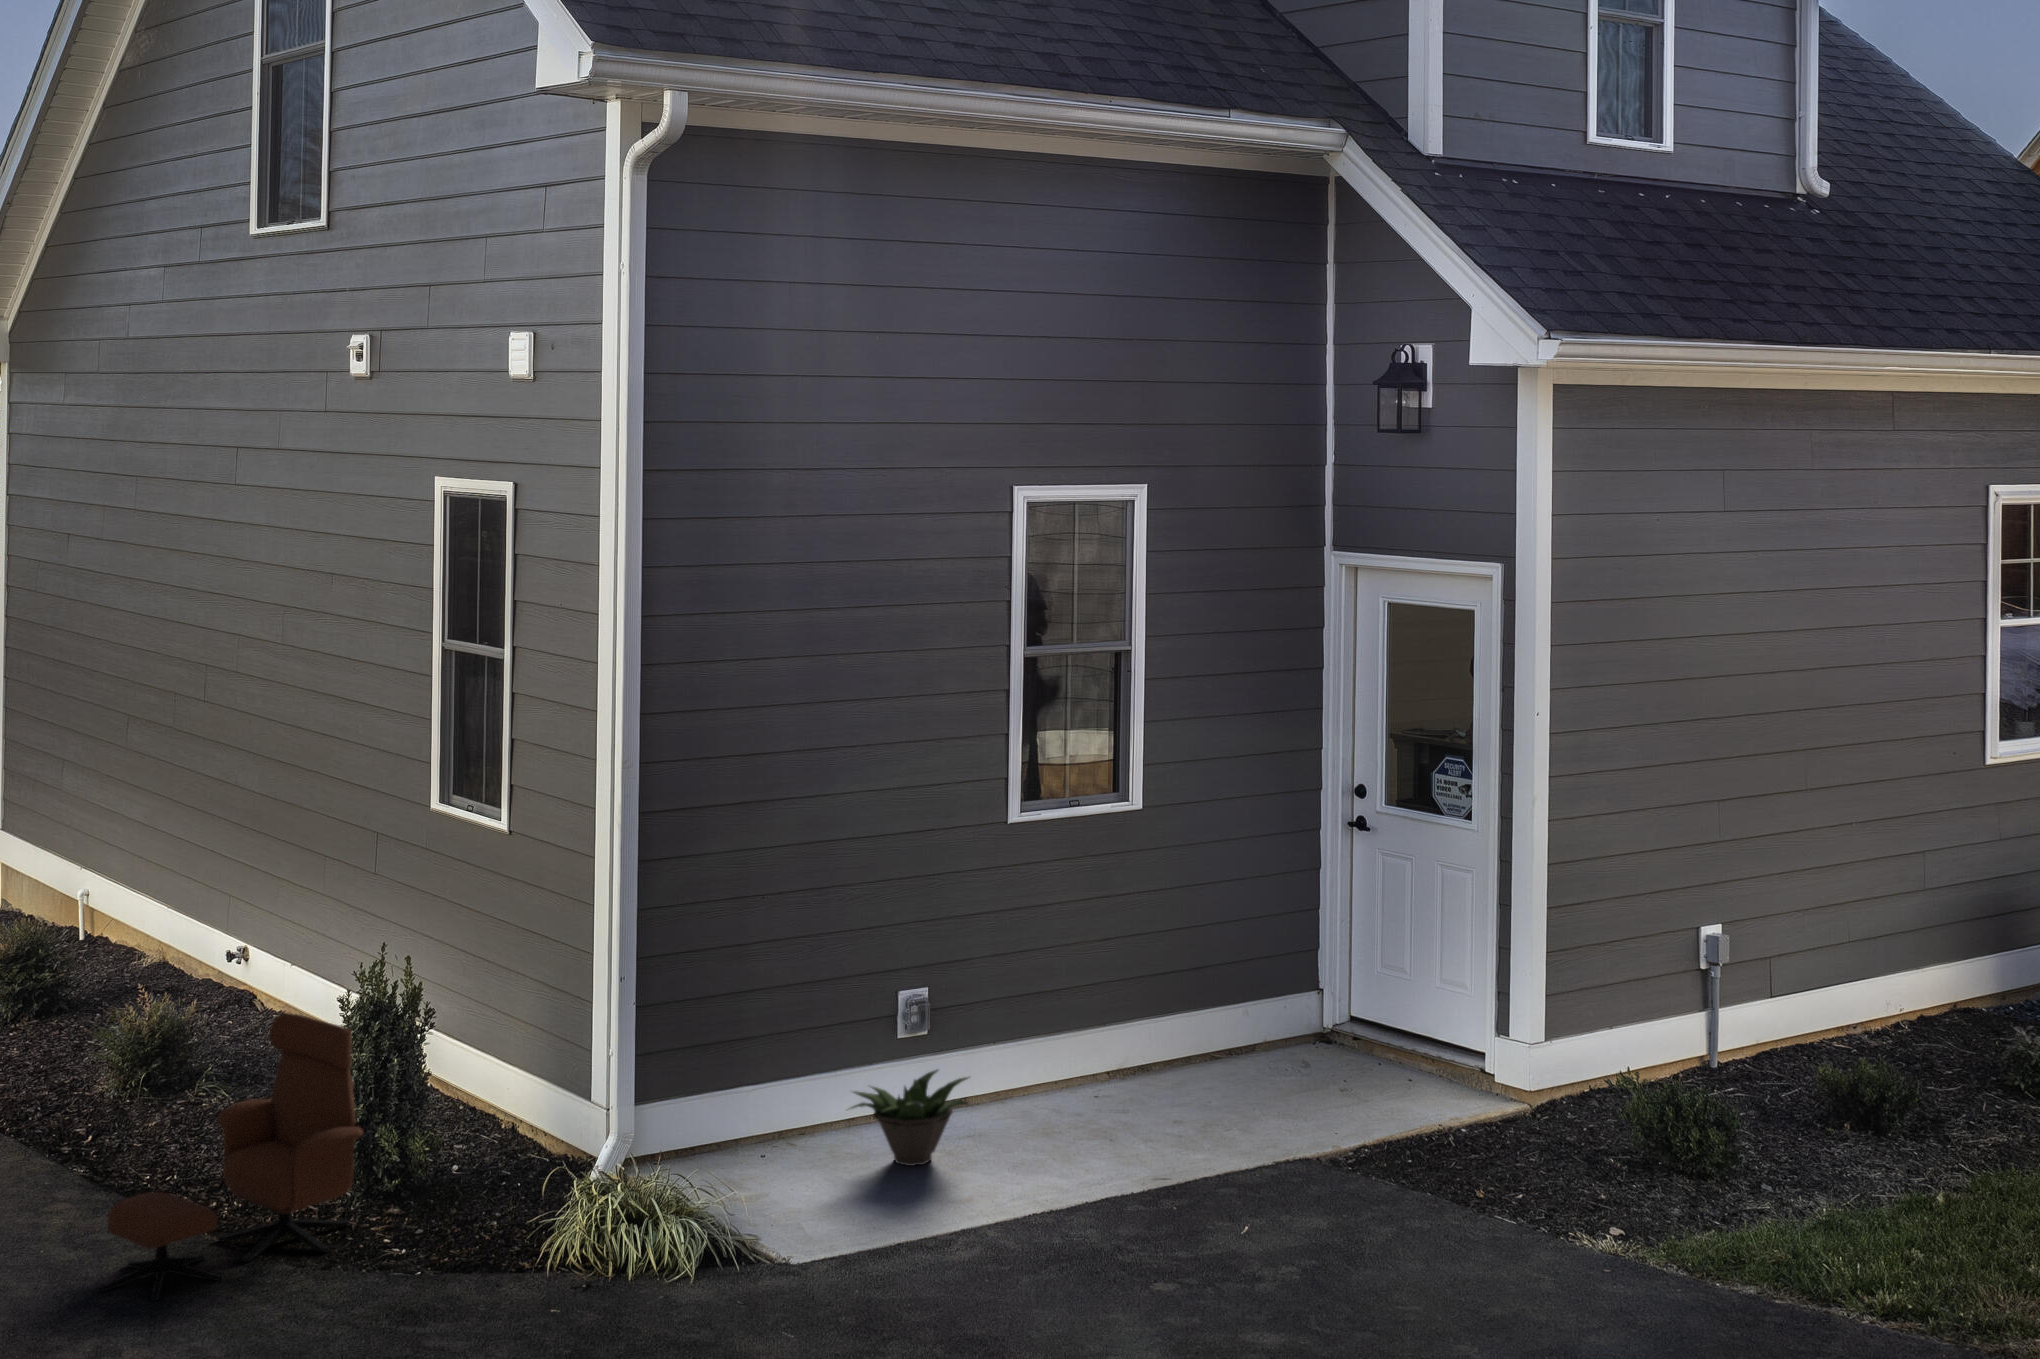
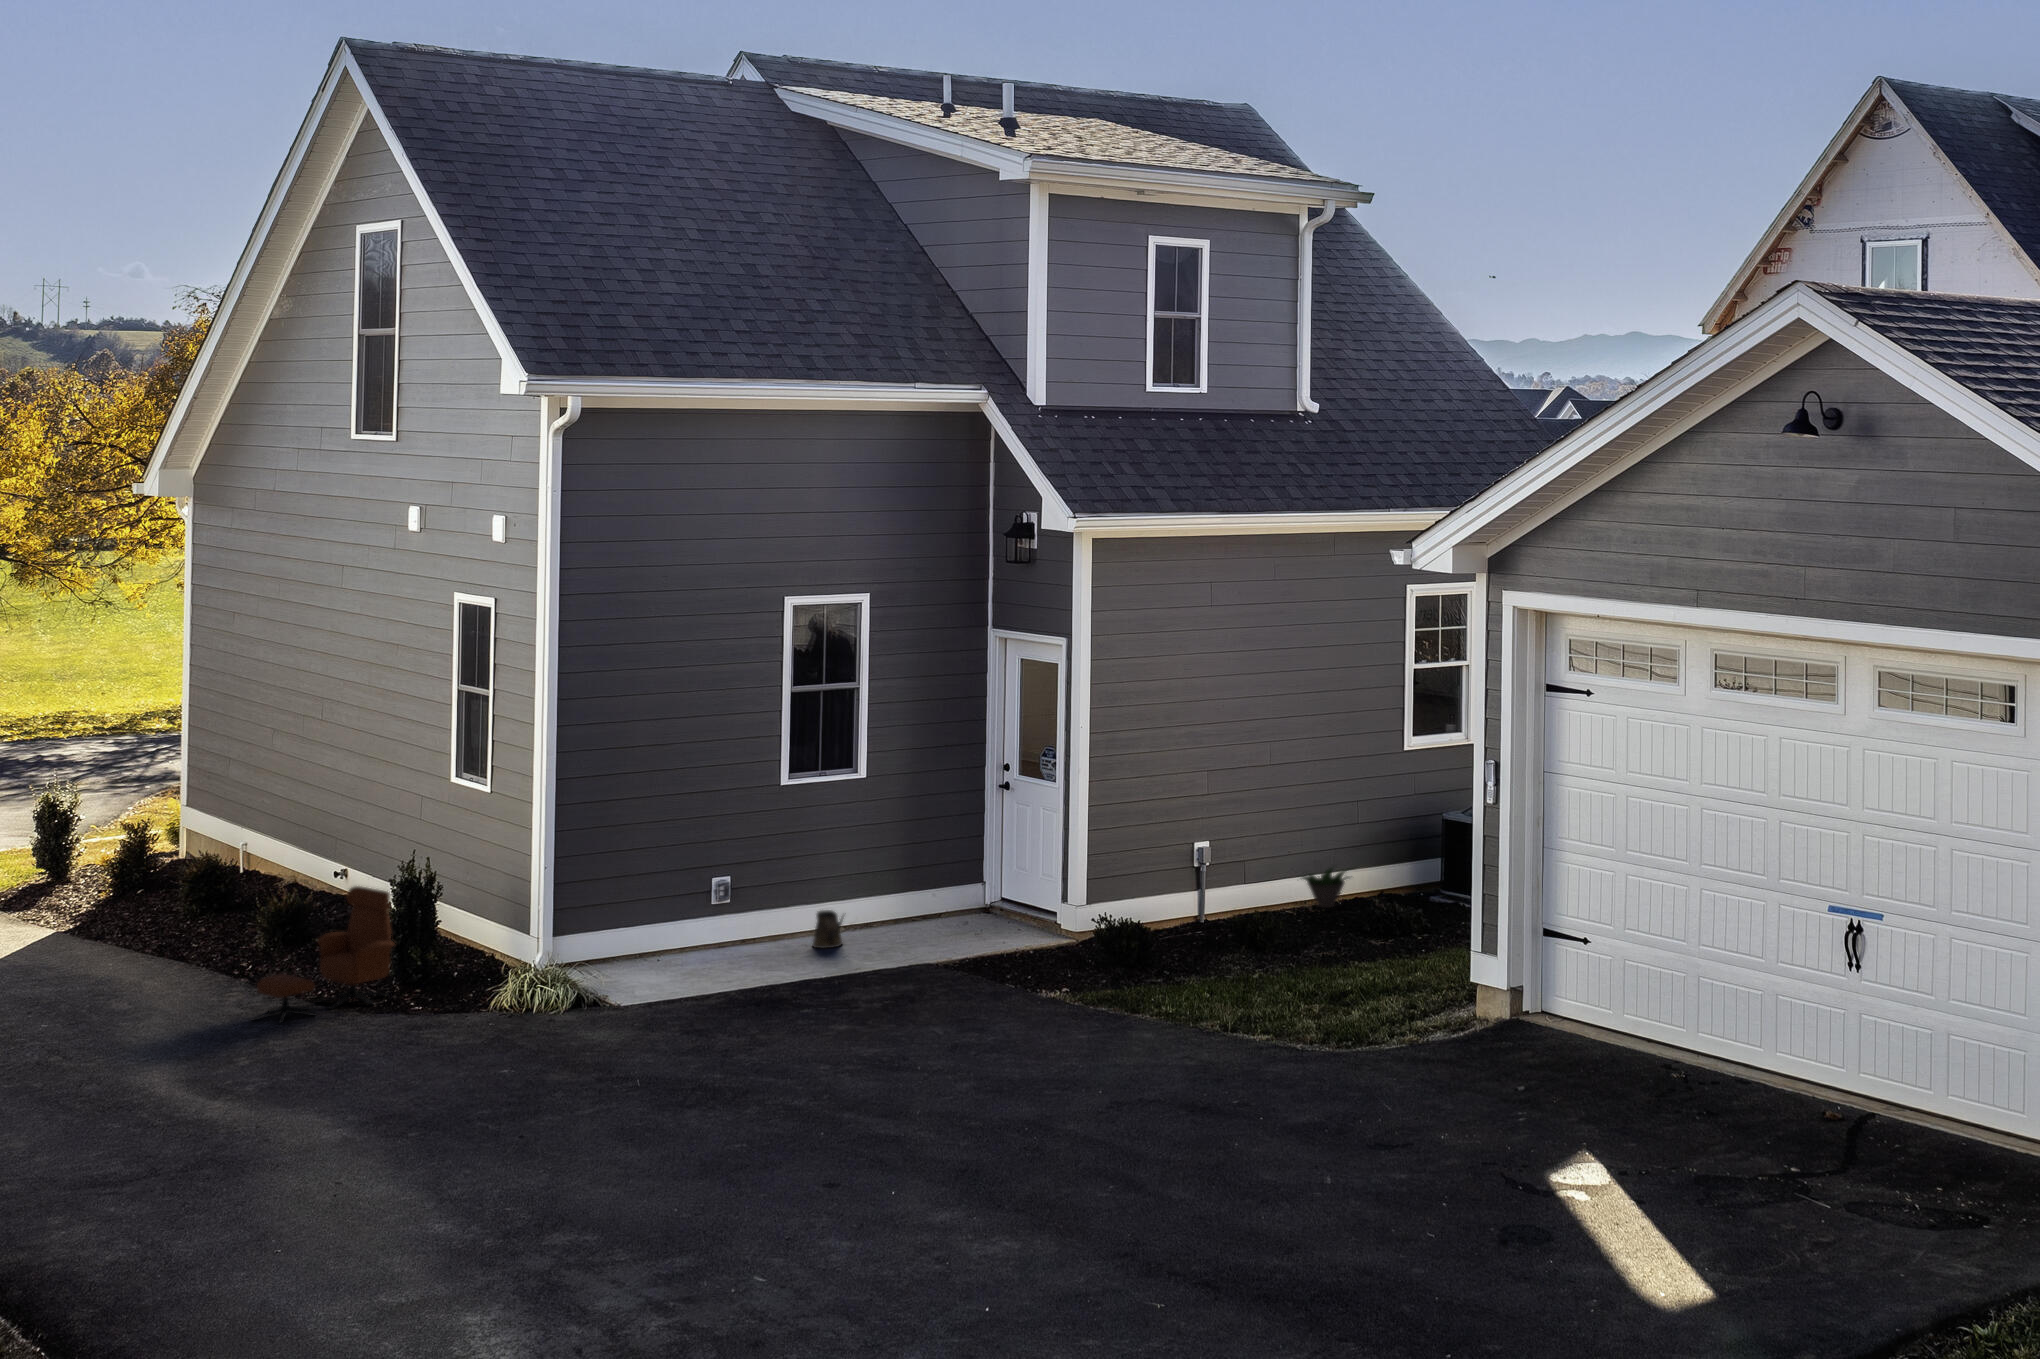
watering can: none [1069,1046,1140,1120] -> present [813,910,843,948]
decorative plant: present [851,1070,970,1166] -> present [1302,866,1349,908]

